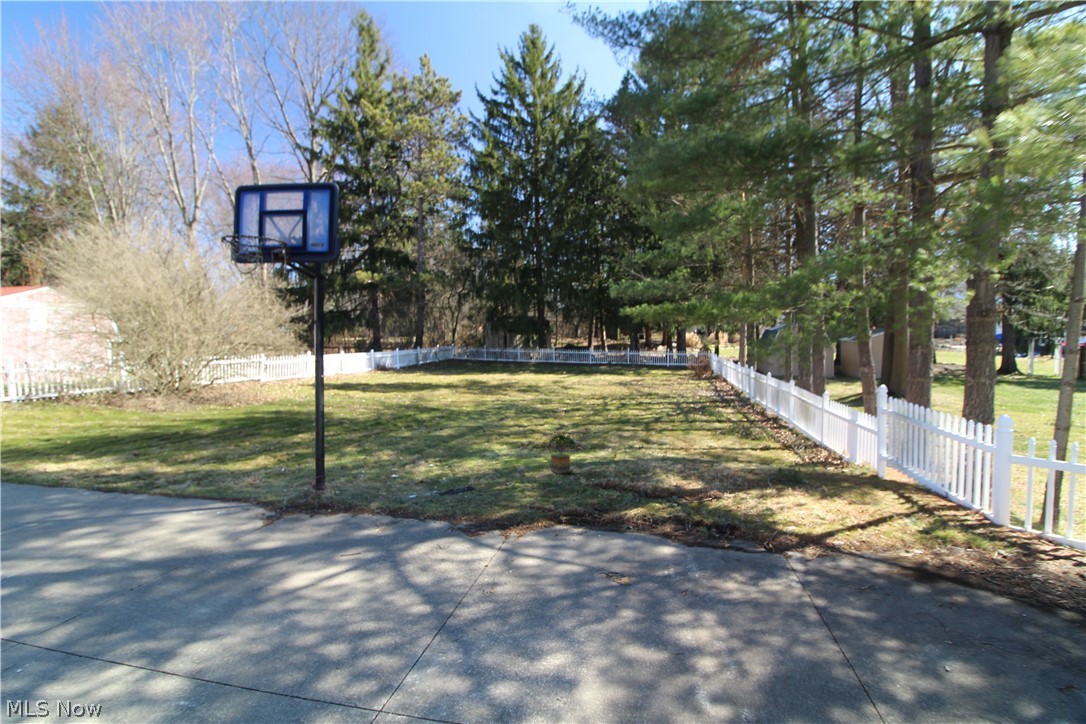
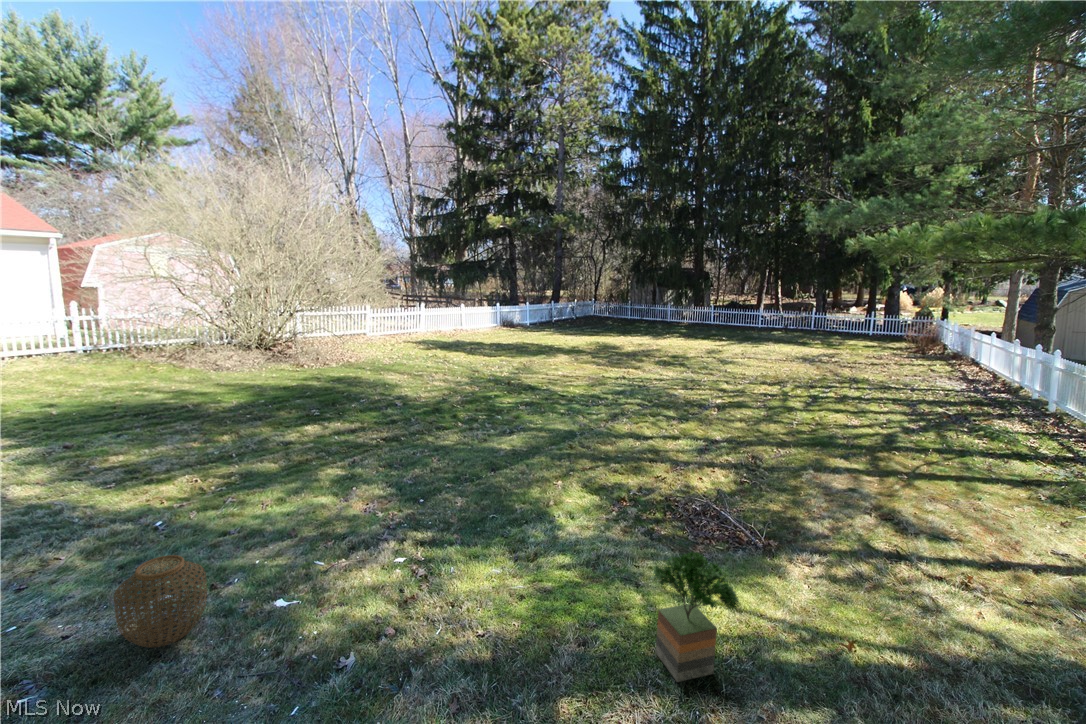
woven basket: none [352,452,382,485] -> present [114,555,207,647]

